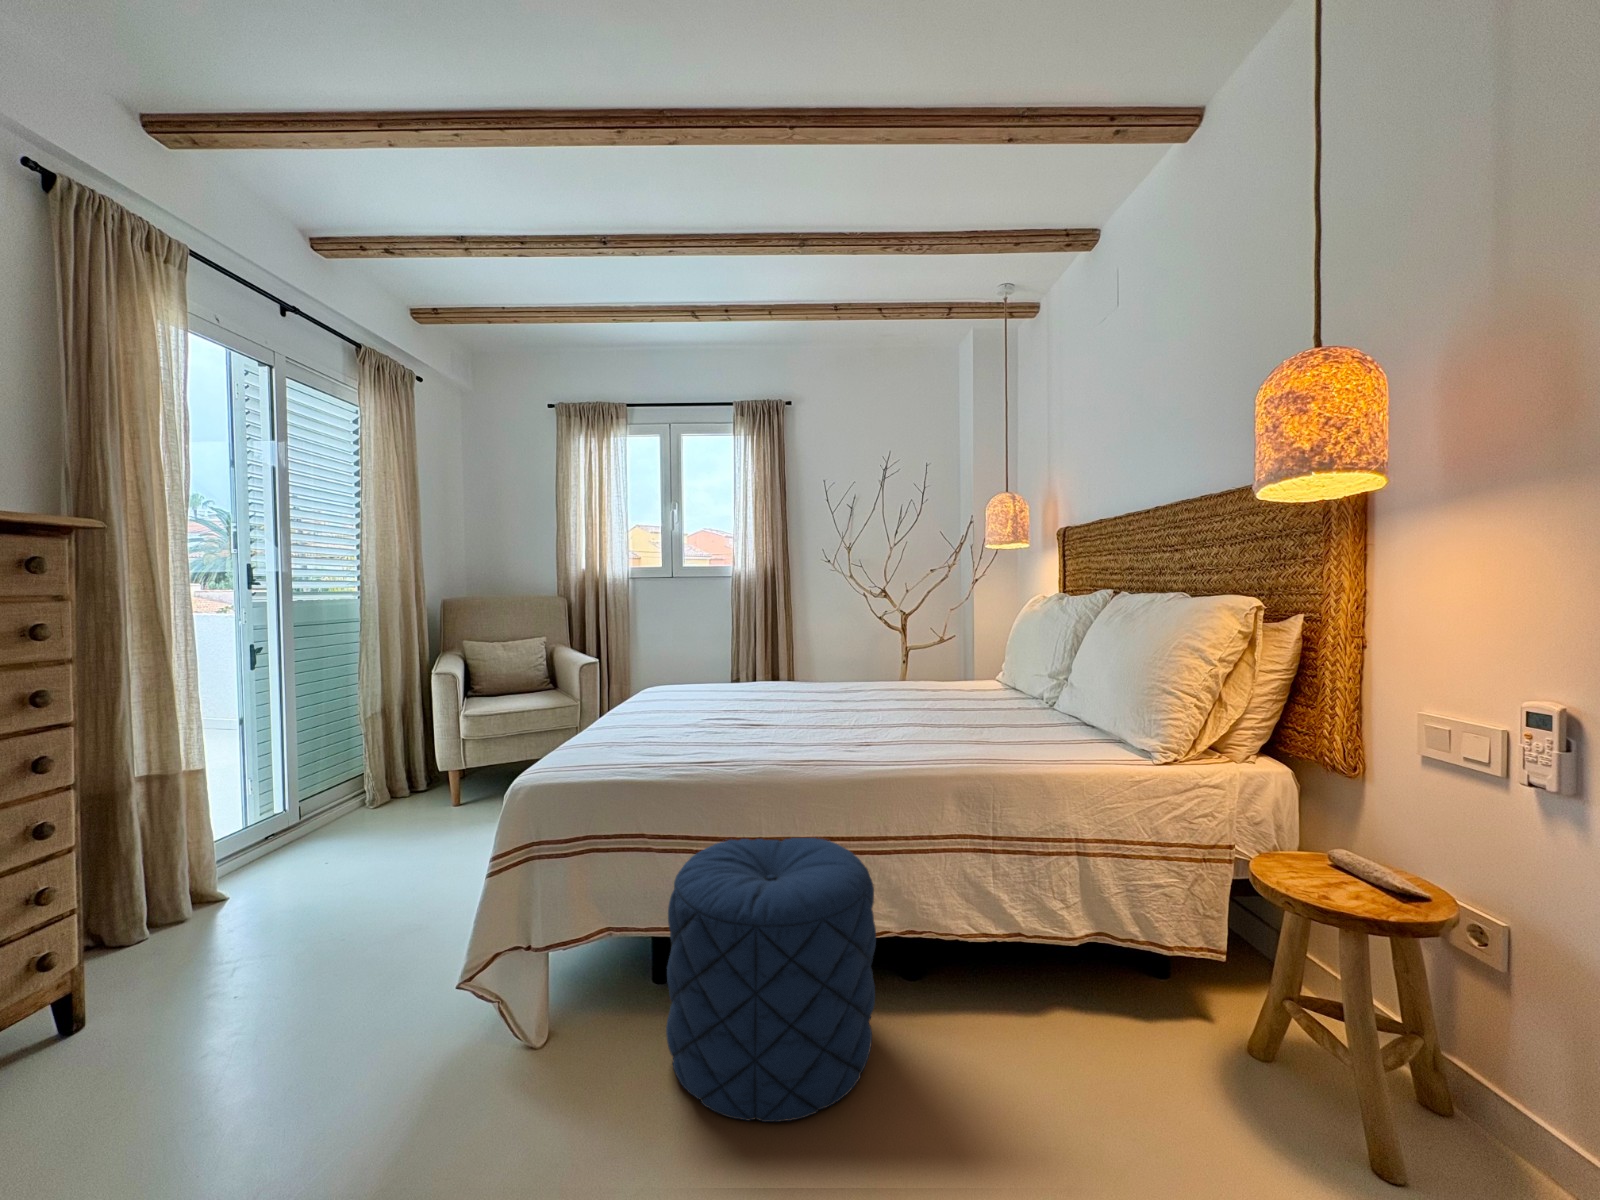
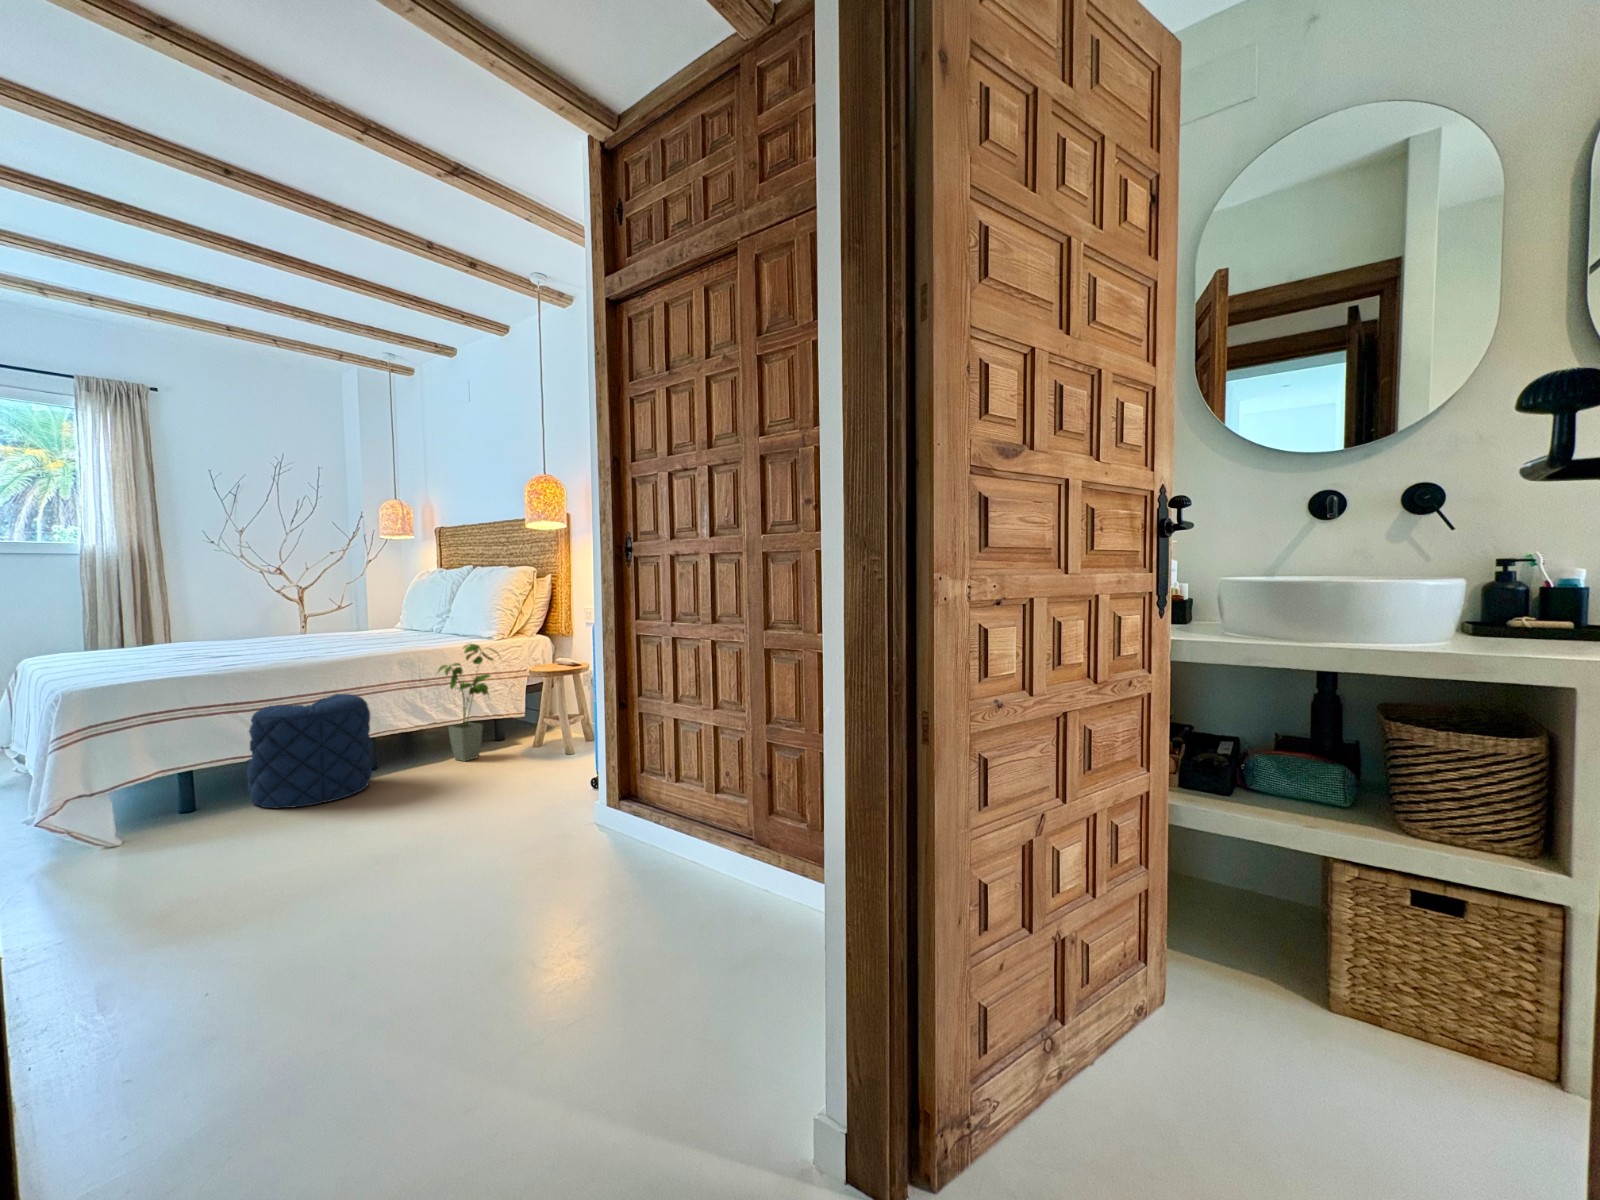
house plant: none [1022,774,1179,1050] -> present [438,644,498,761]

